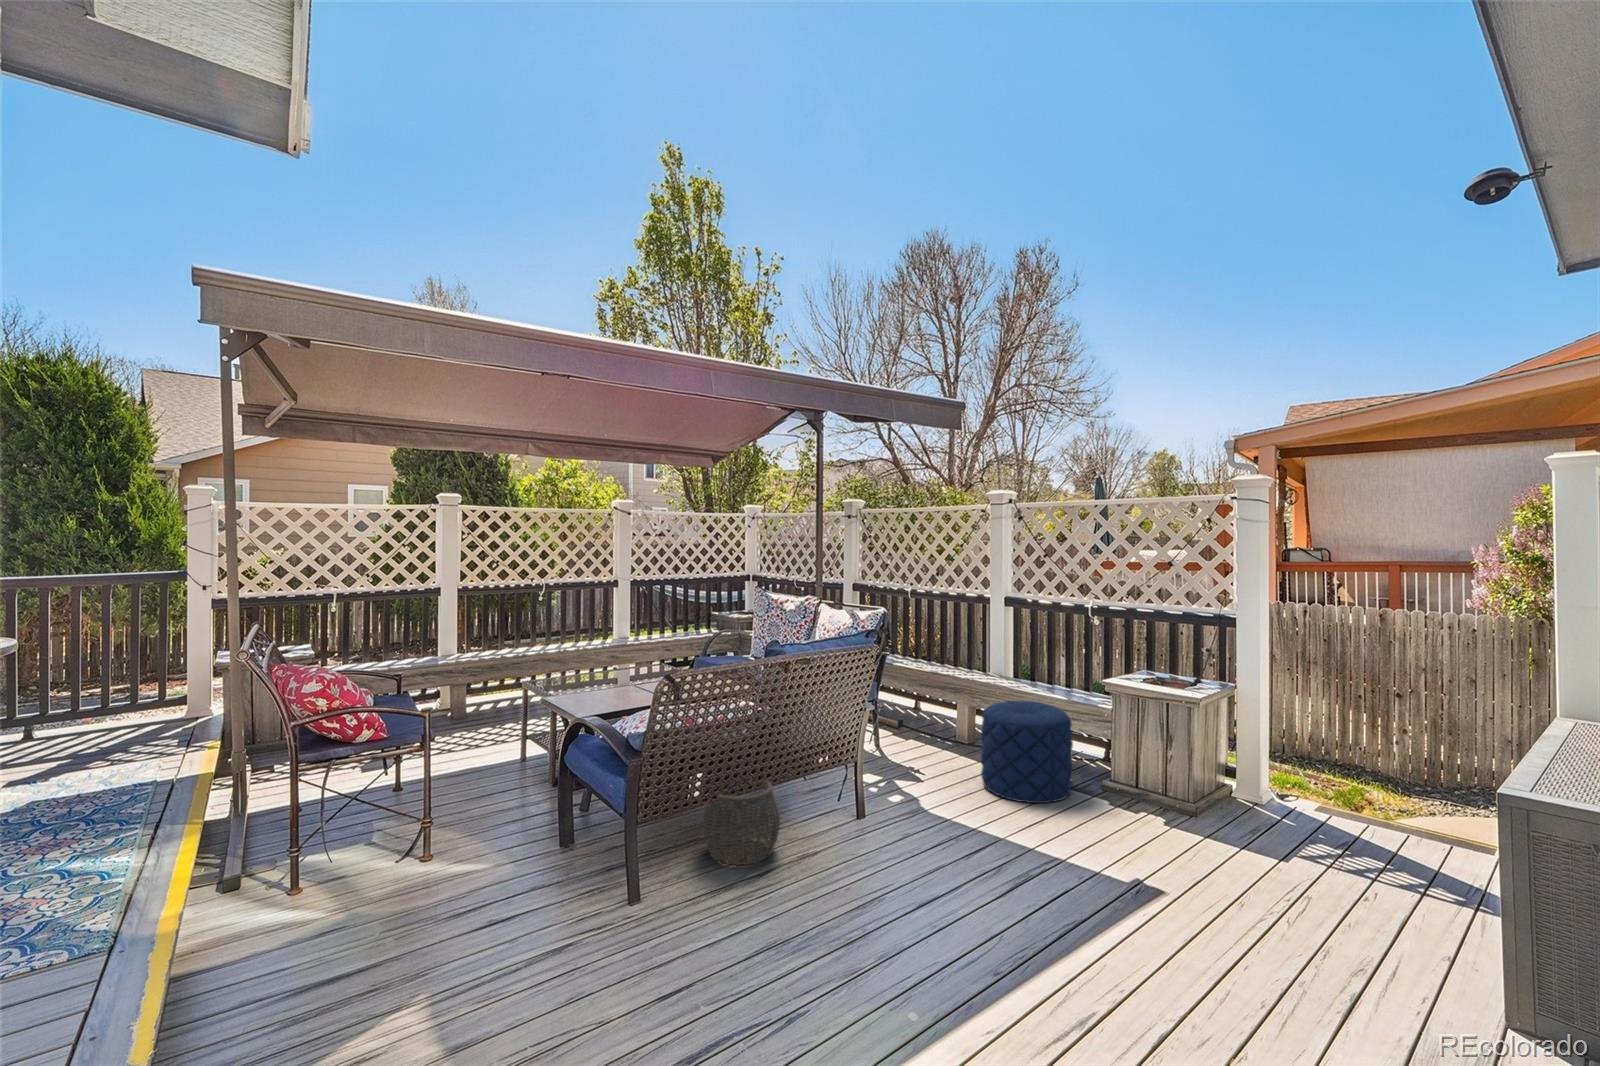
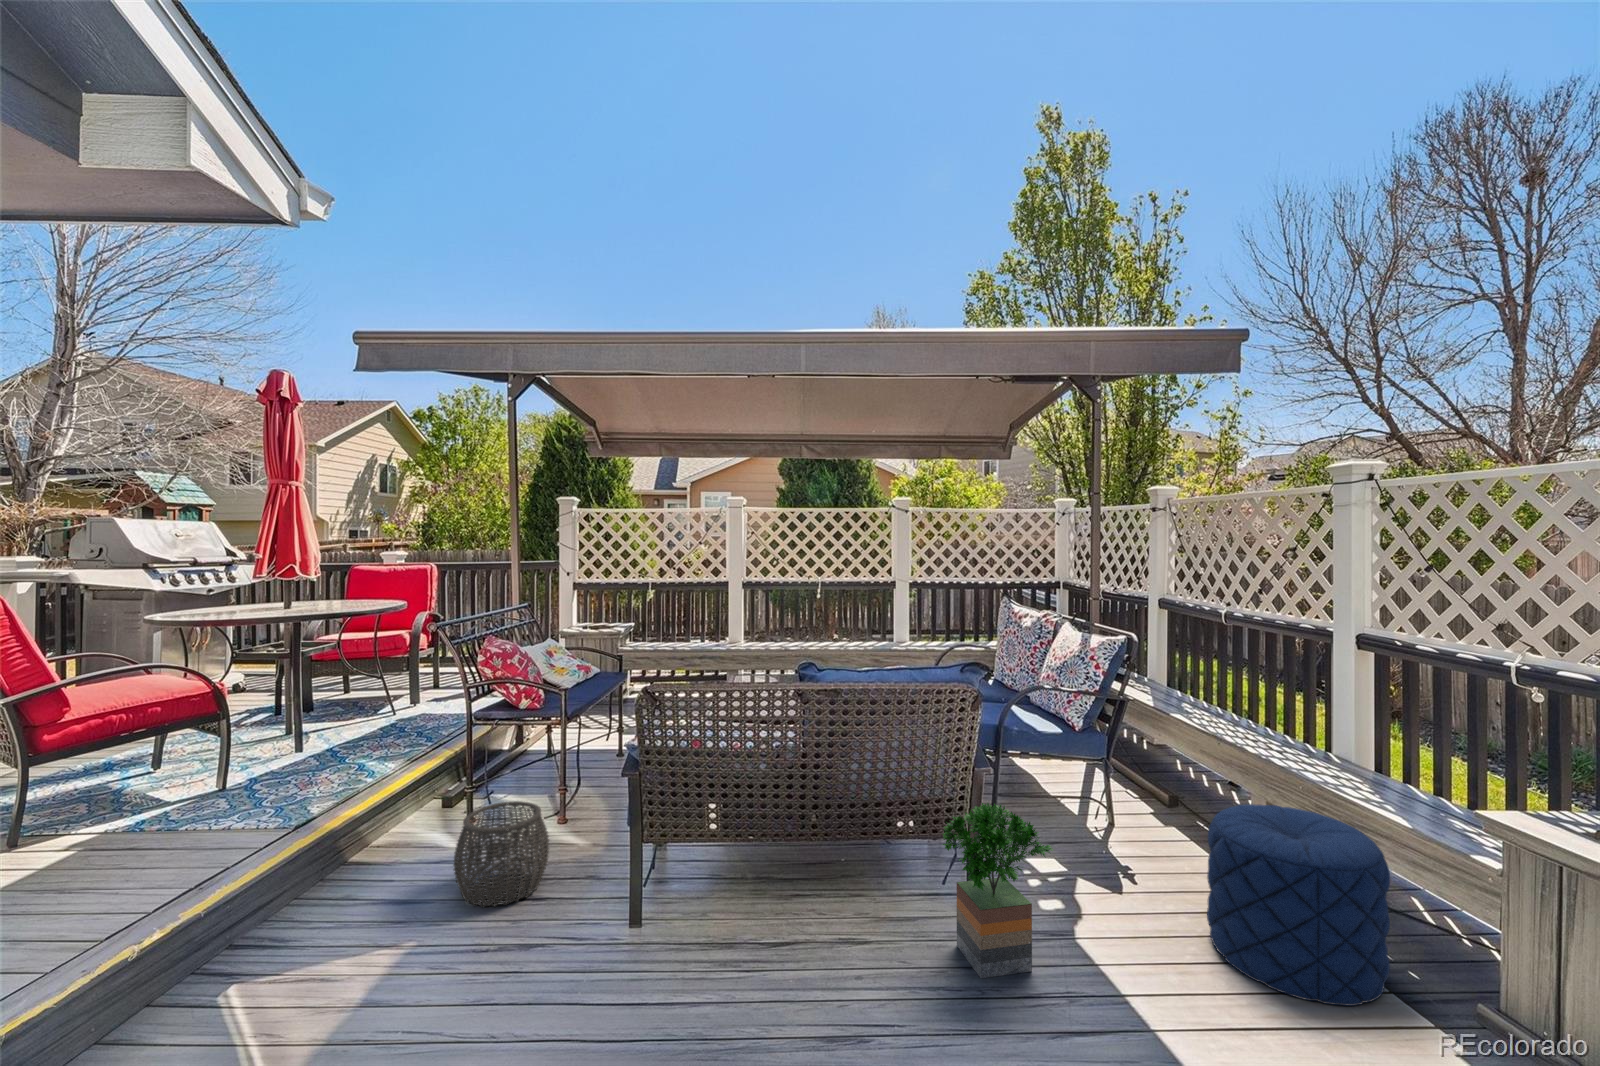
potted tree: none [872,726,941,845] -> present [942,803,1053,978]
woven basket: present [702,781,780,865] -> present [453,801,550,907]

